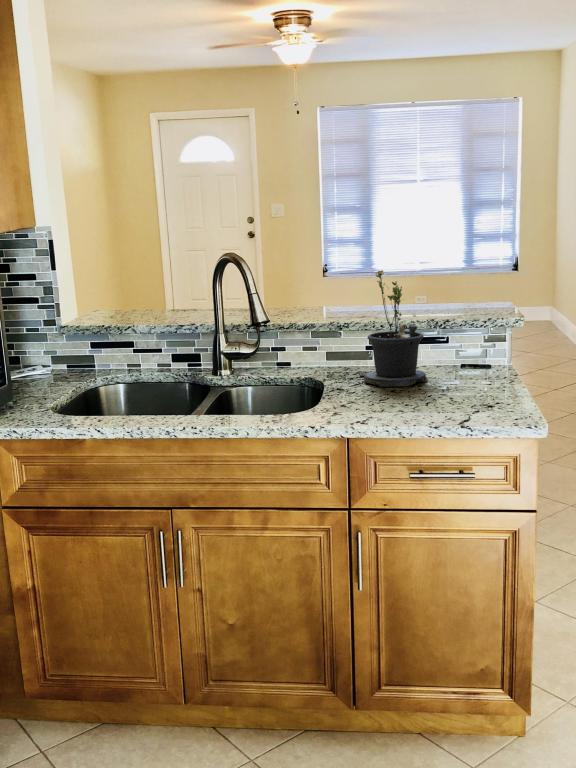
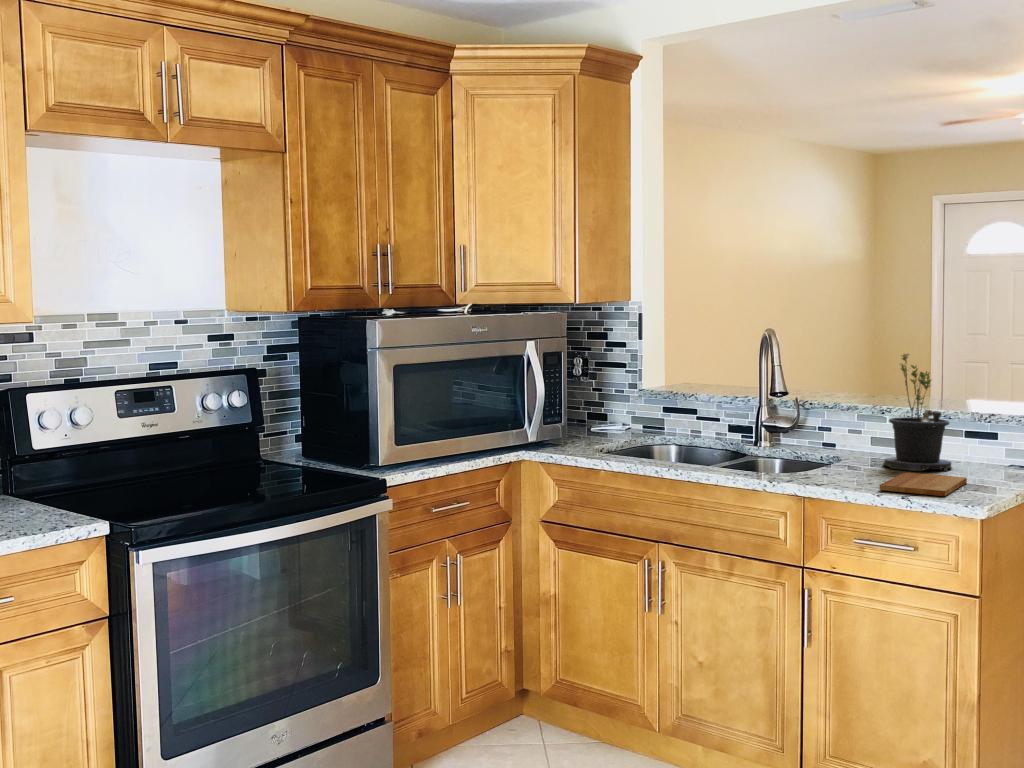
cutting board: none [412,389,490,419] -> present [880,472,967,496]

